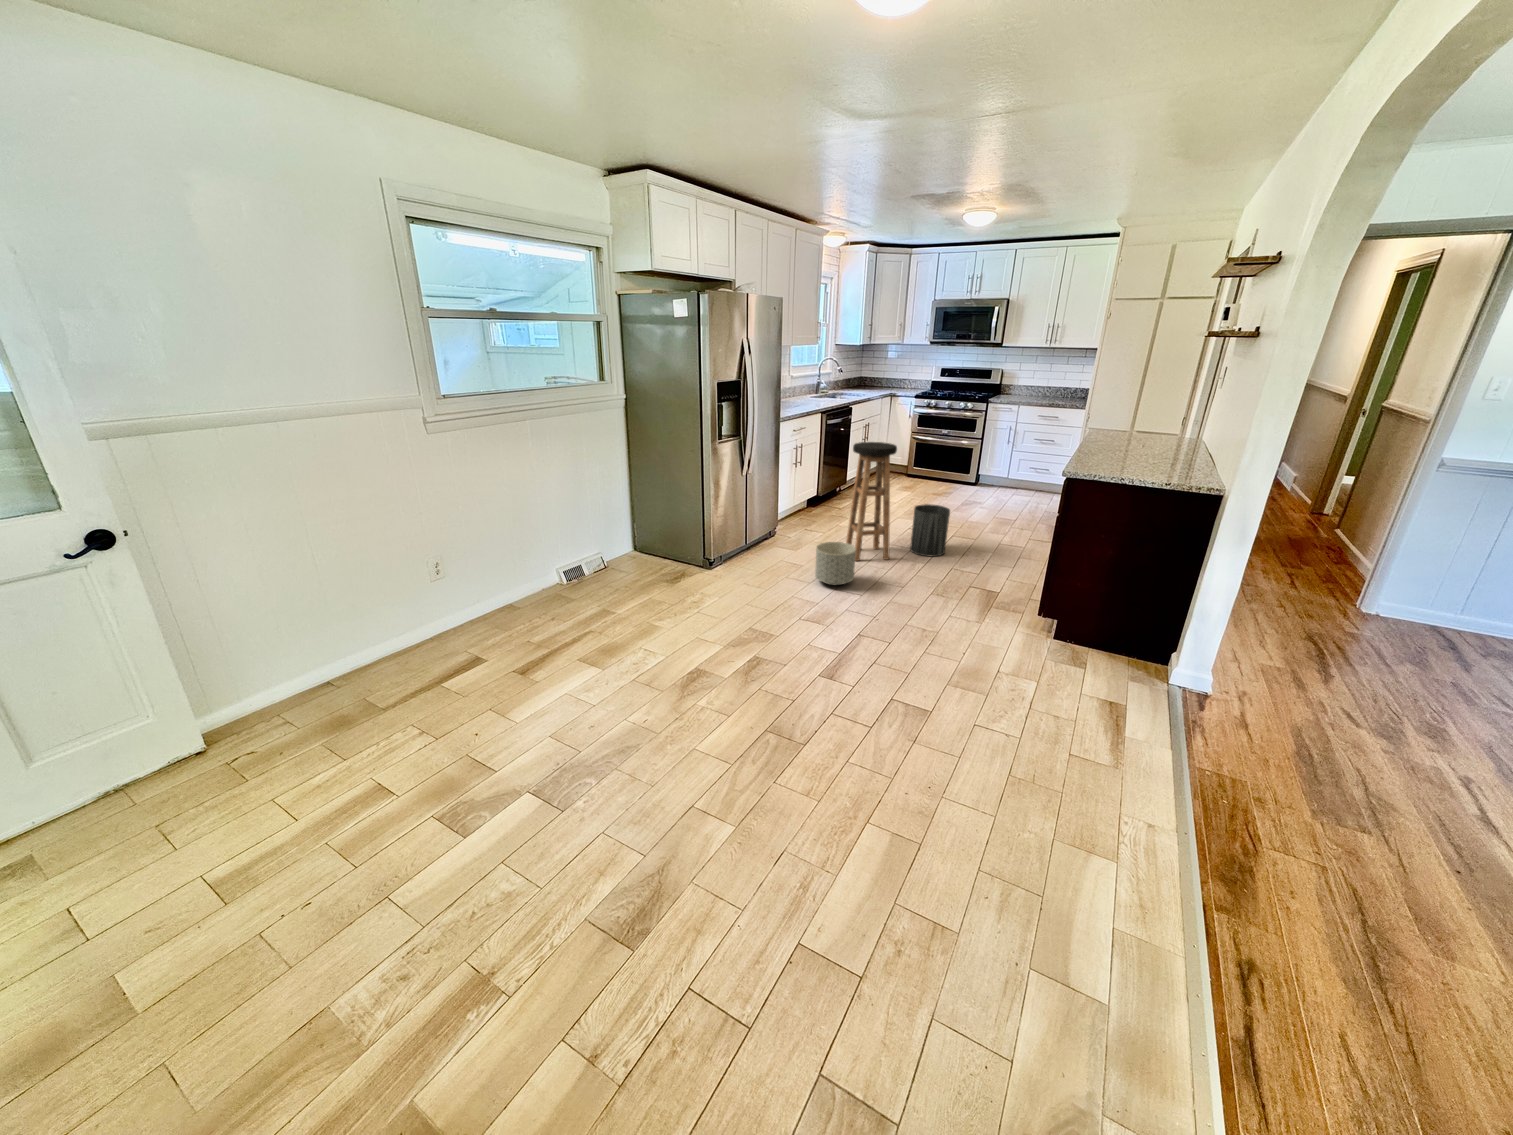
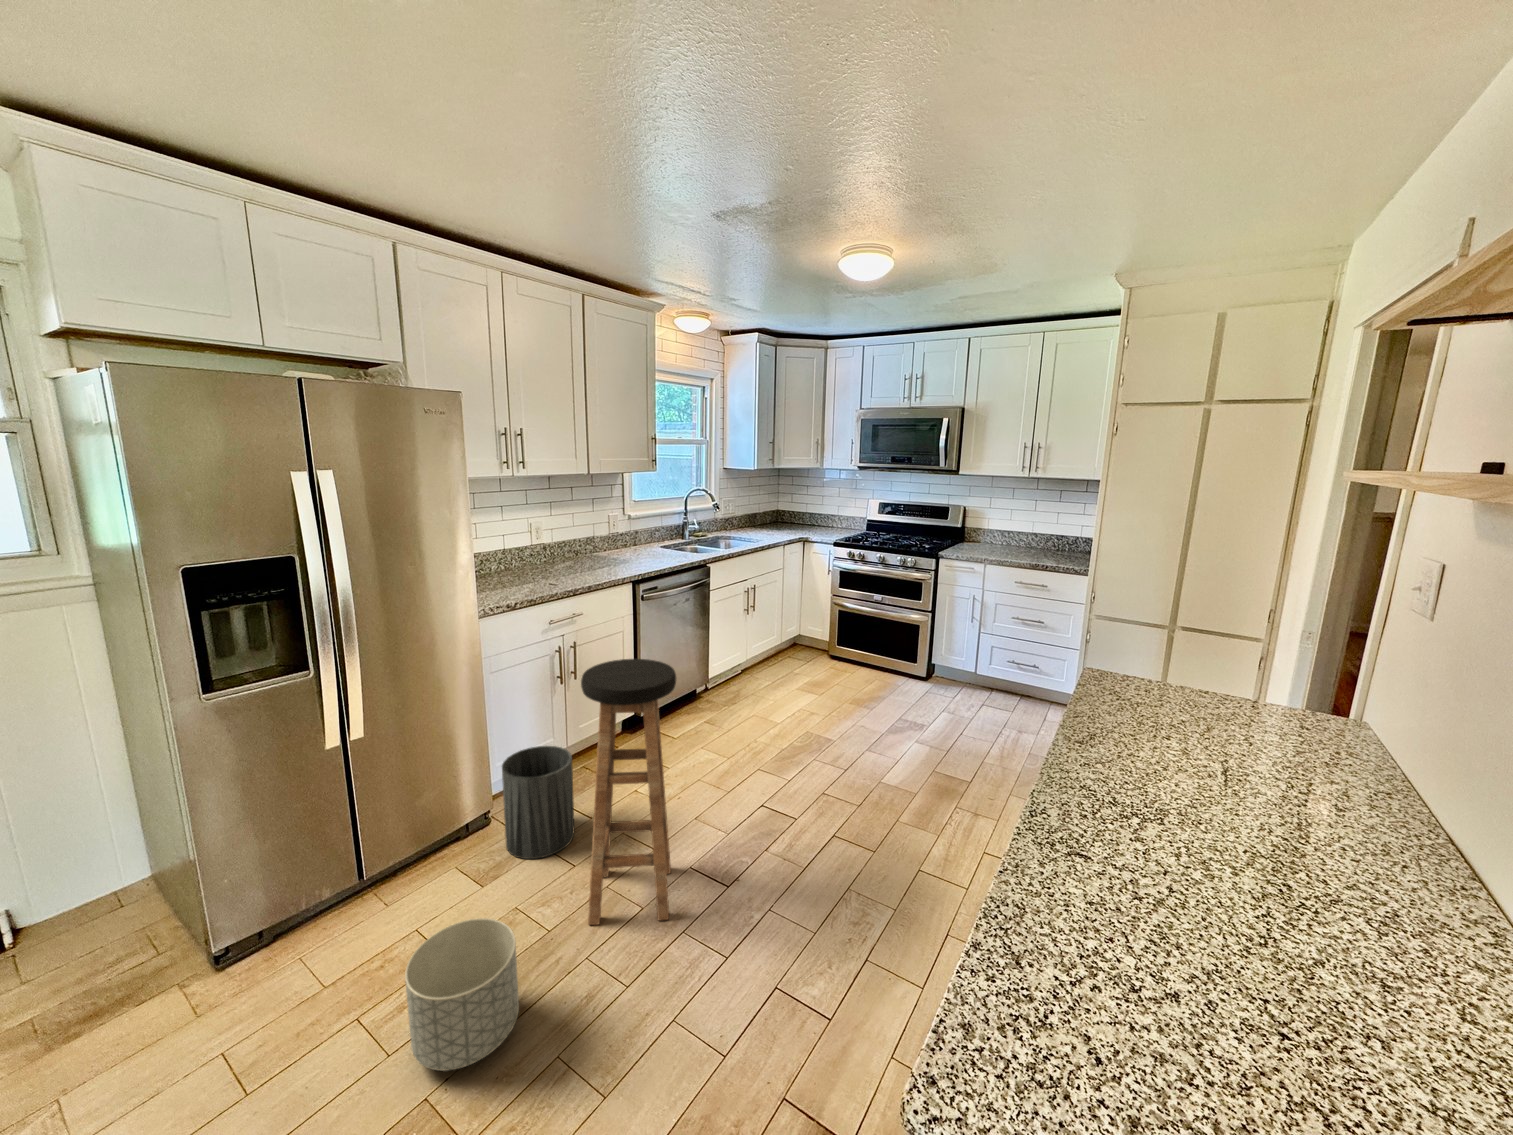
trash can: present [910,504,950,557] -> present [502,746,574,859]

